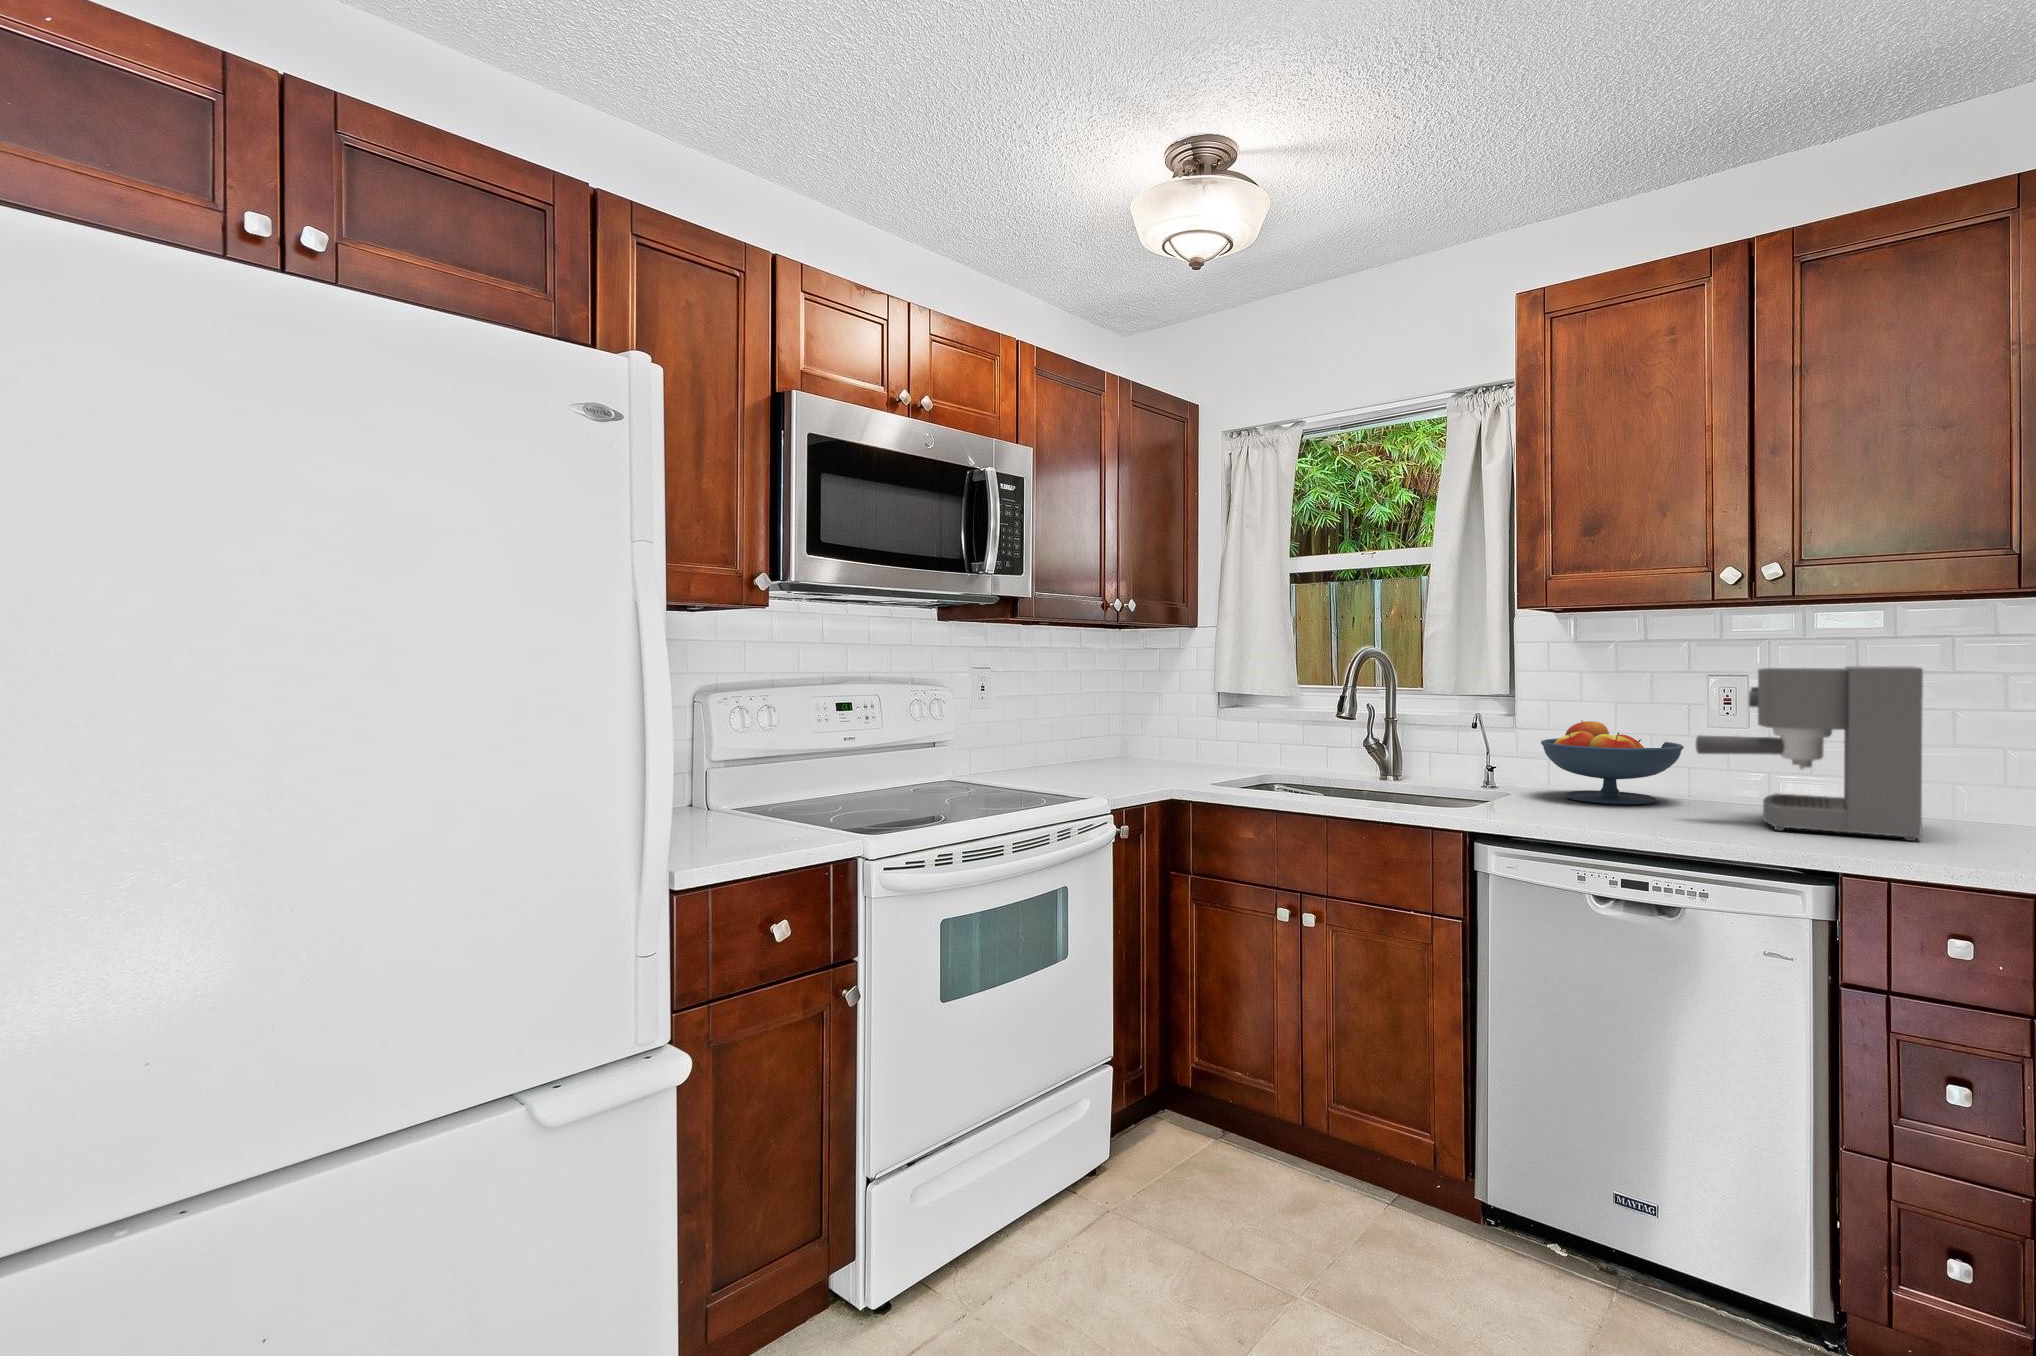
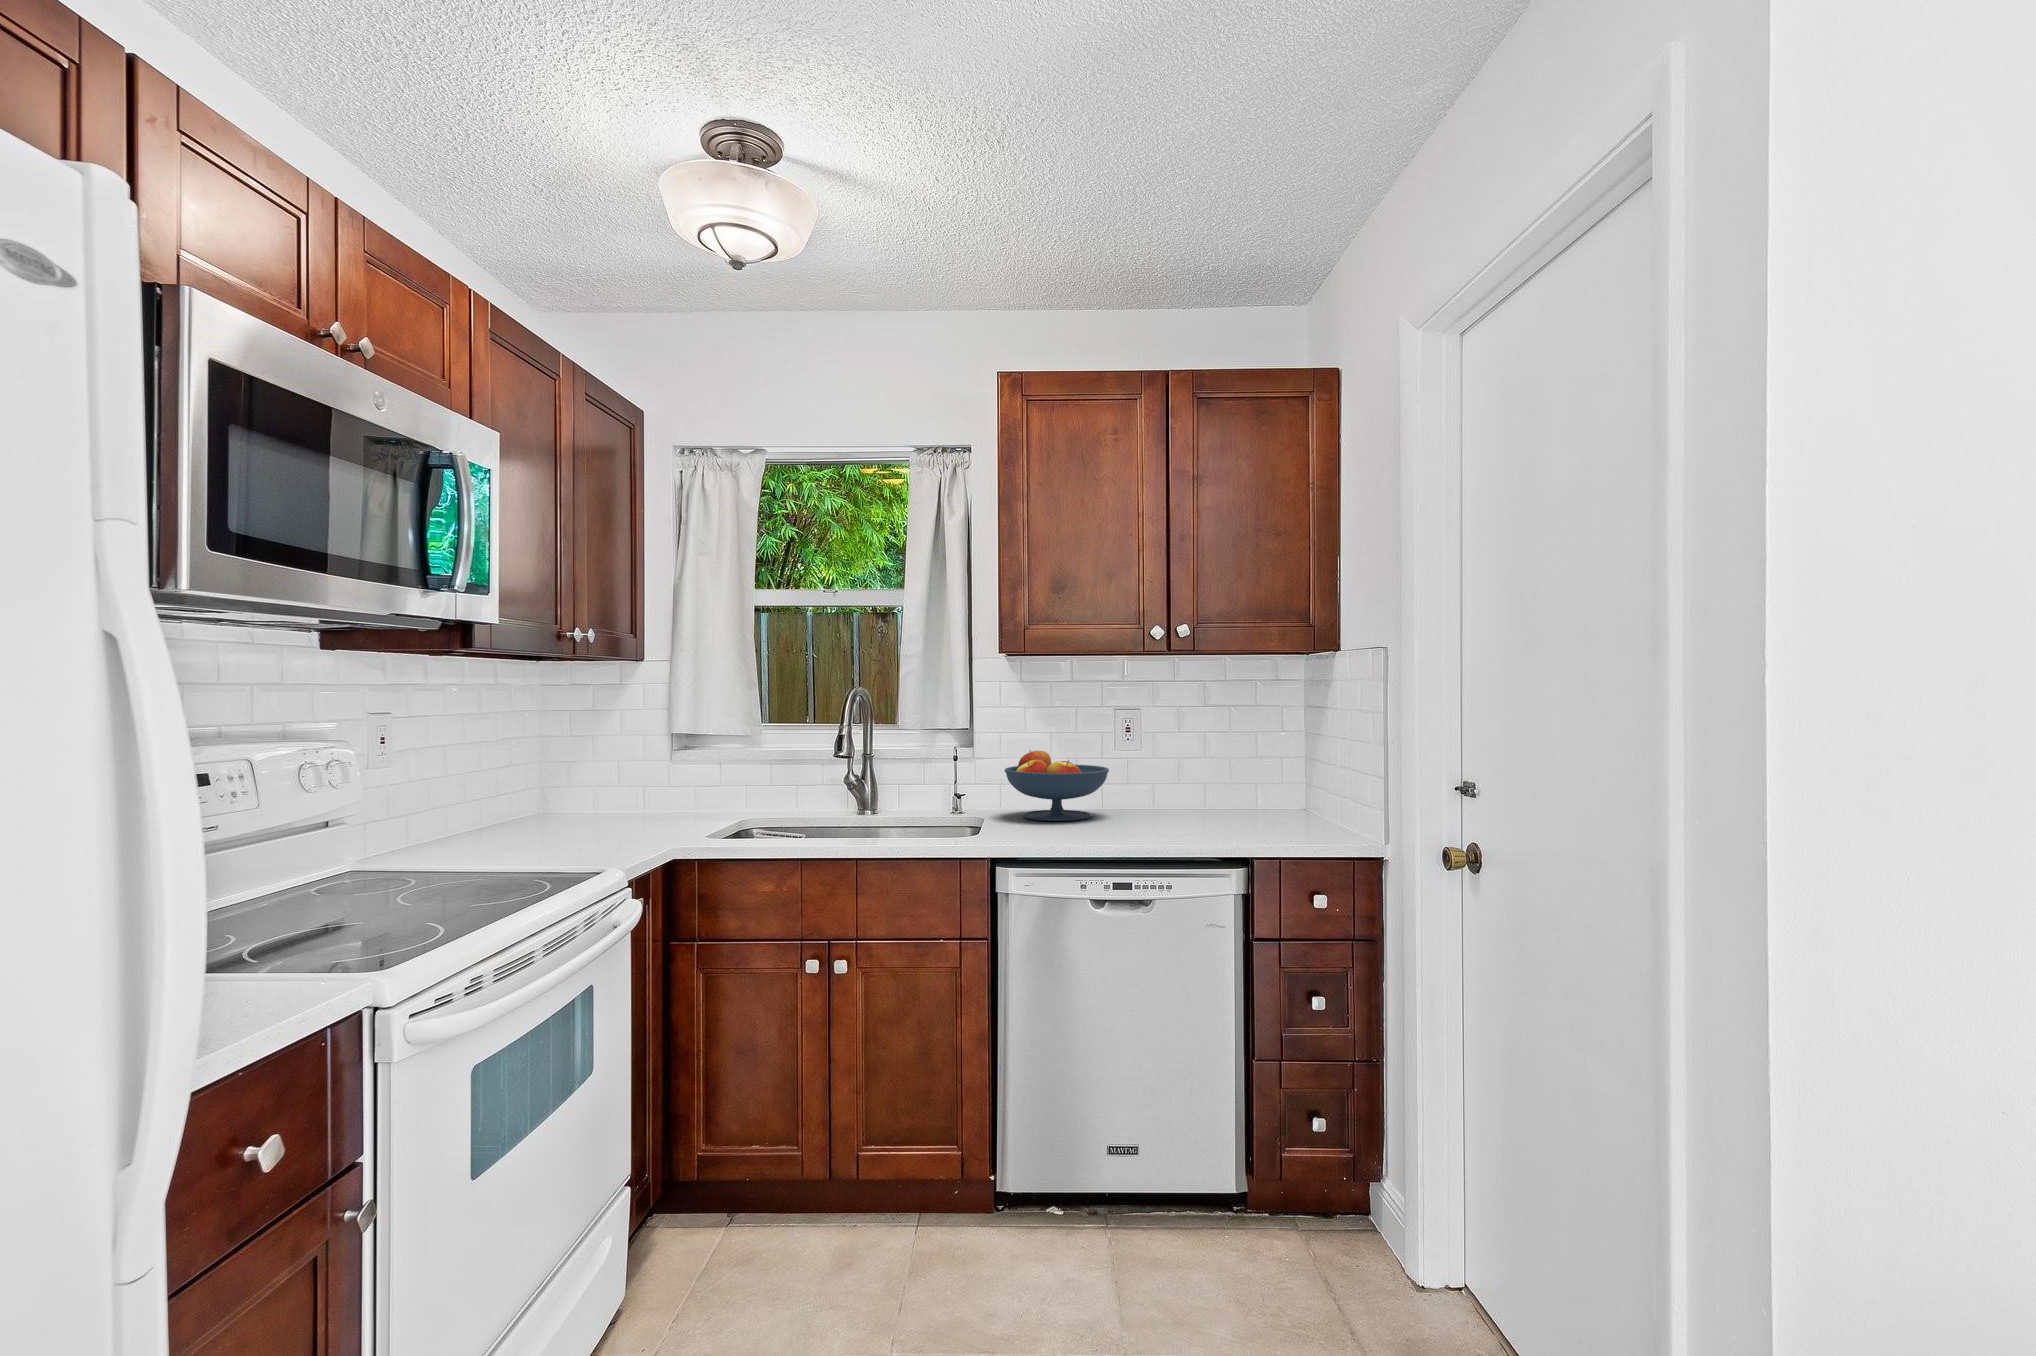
coffee maker: present [1696,666,1923,841] -> none [1135,702,1277,831]

